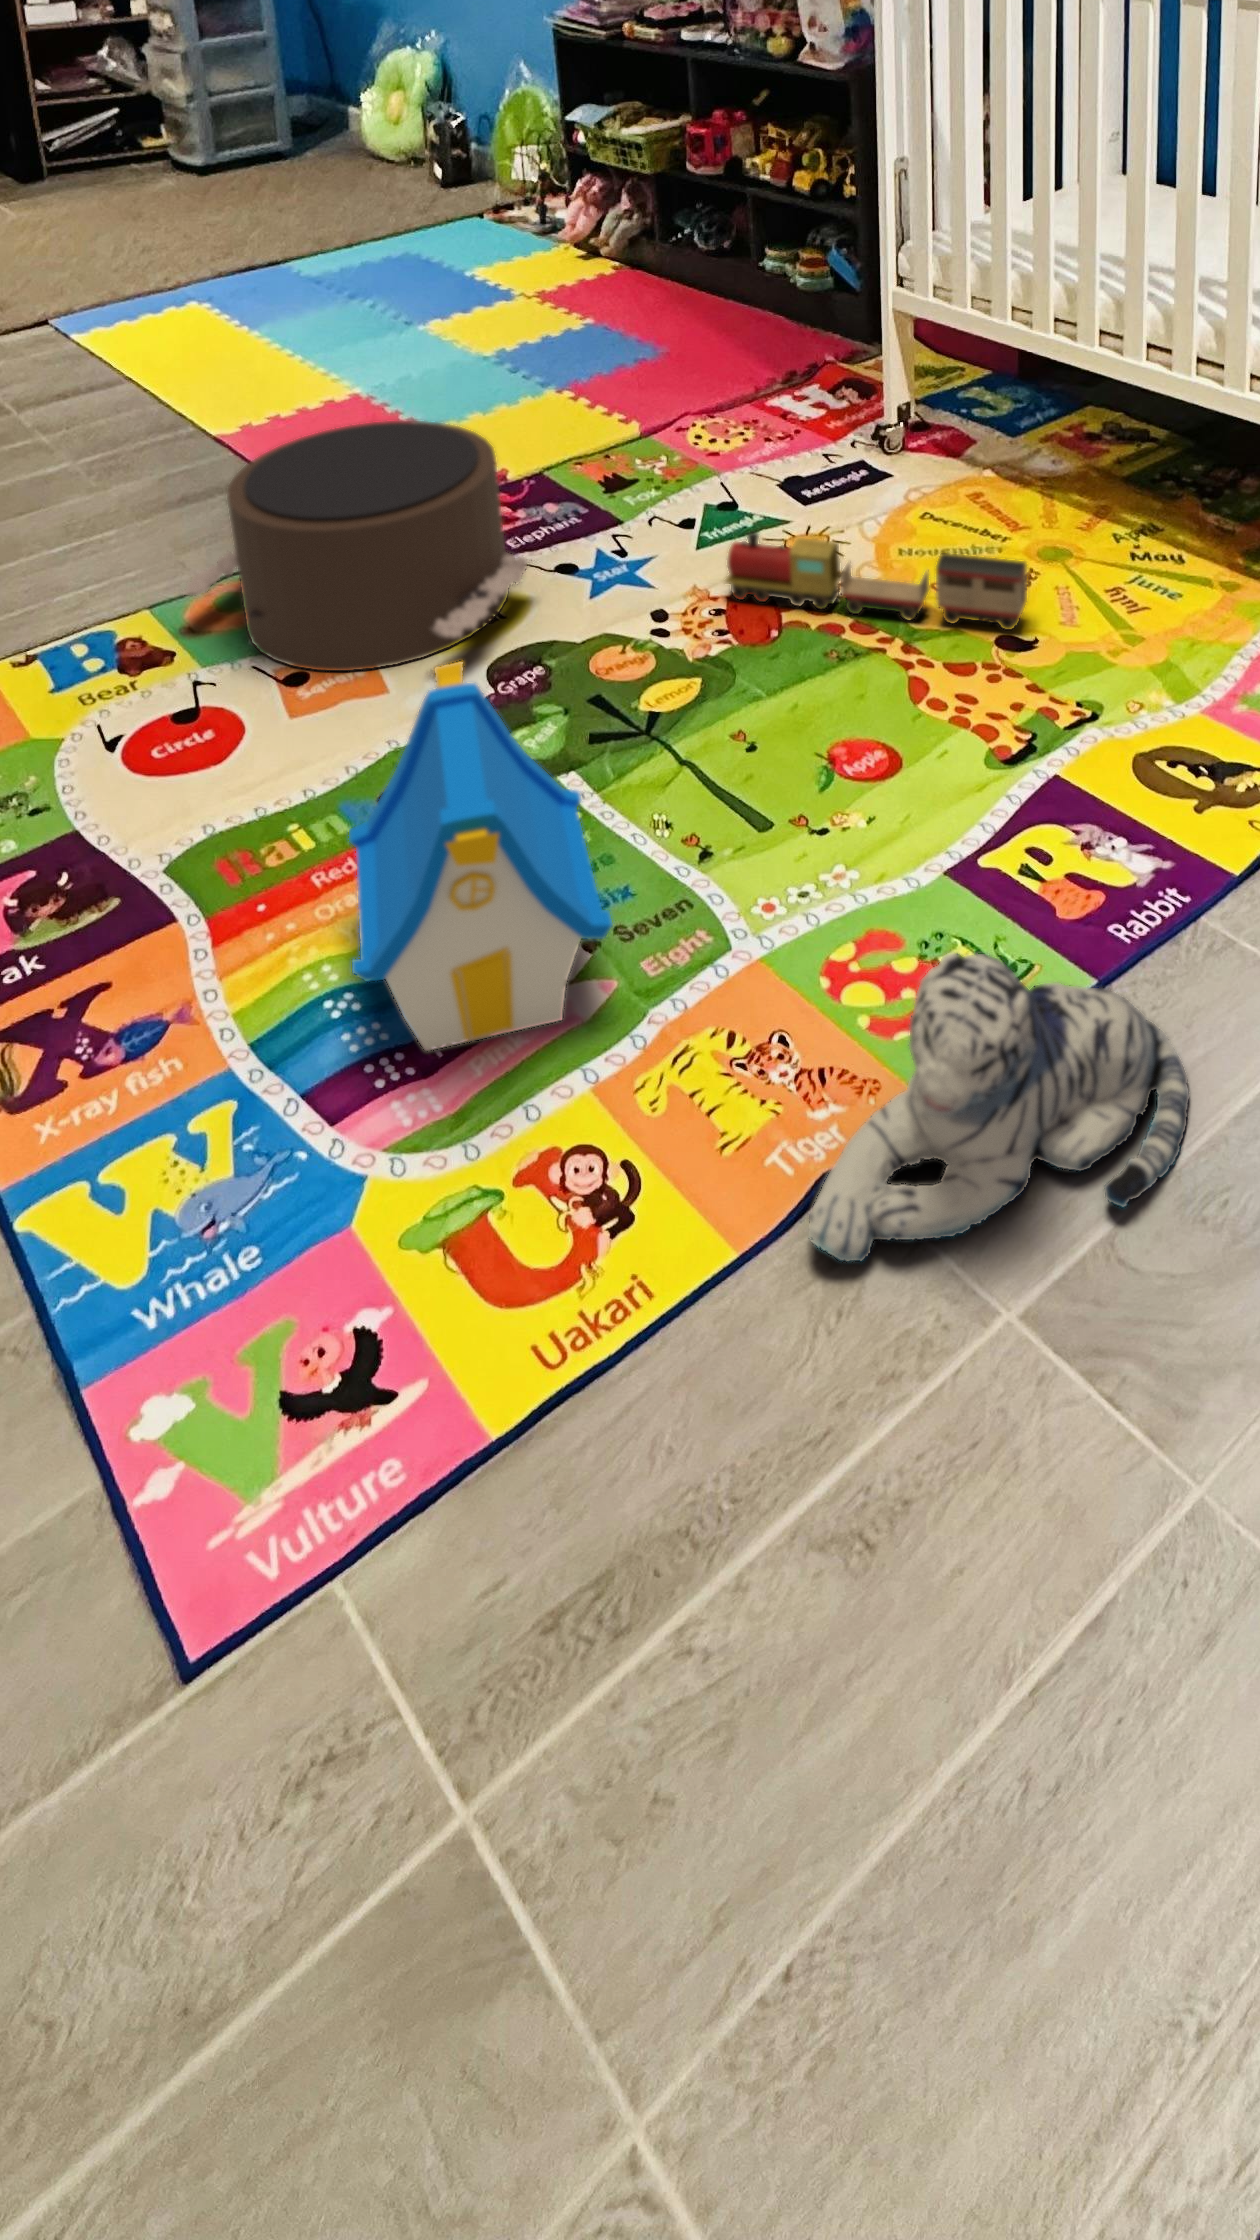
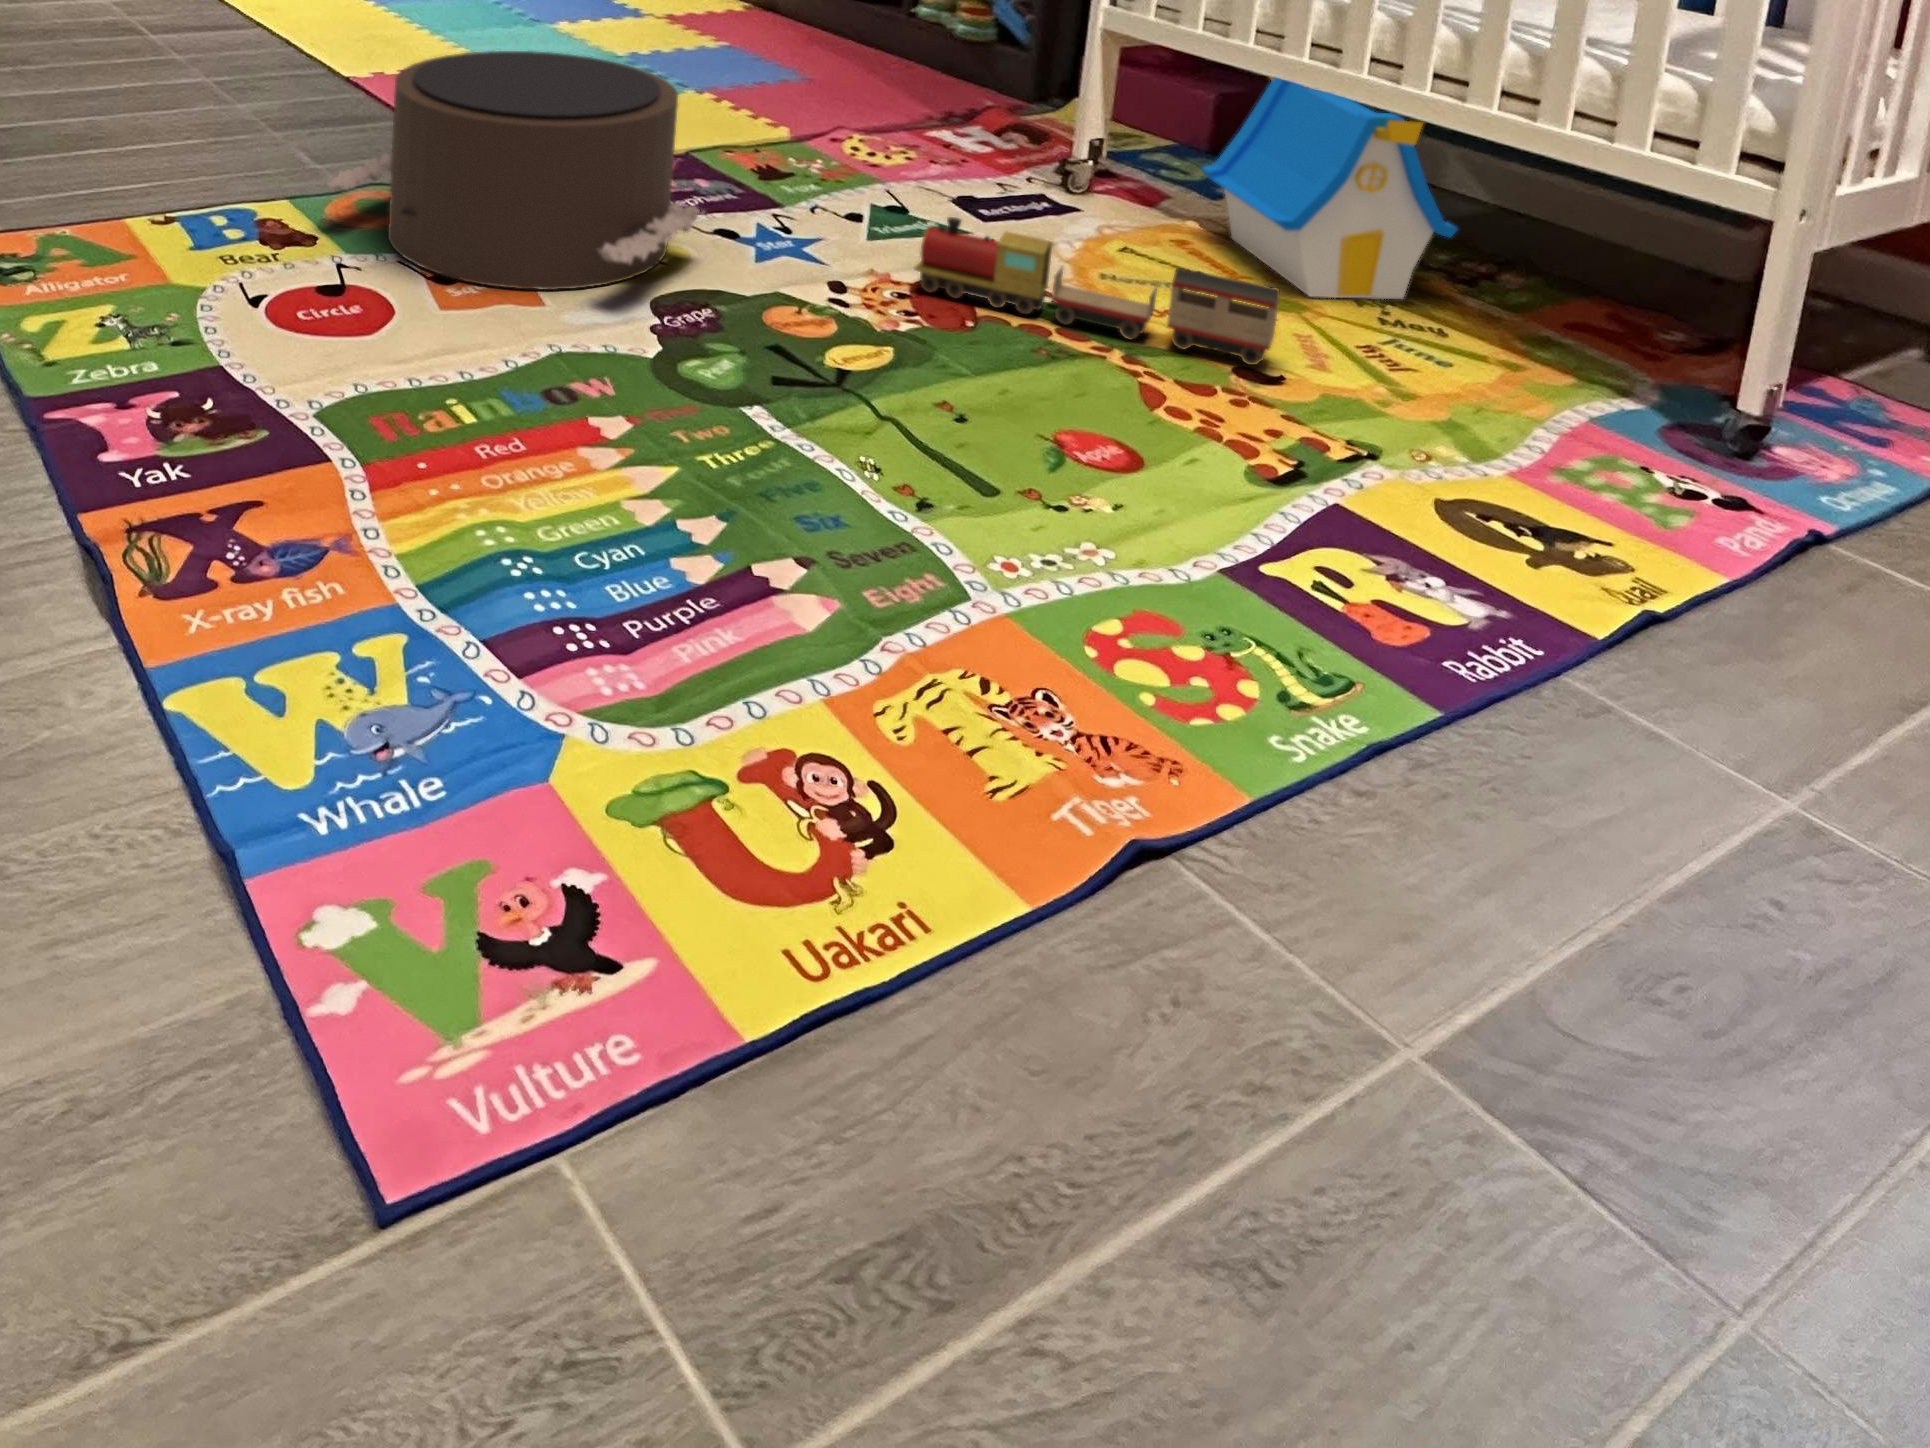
toy house: present [349,662,612,1051] -> present [1202,77,1457,299]
plush toy: present [809,953,1189,1262] -> none [1118,580,1590,949]

